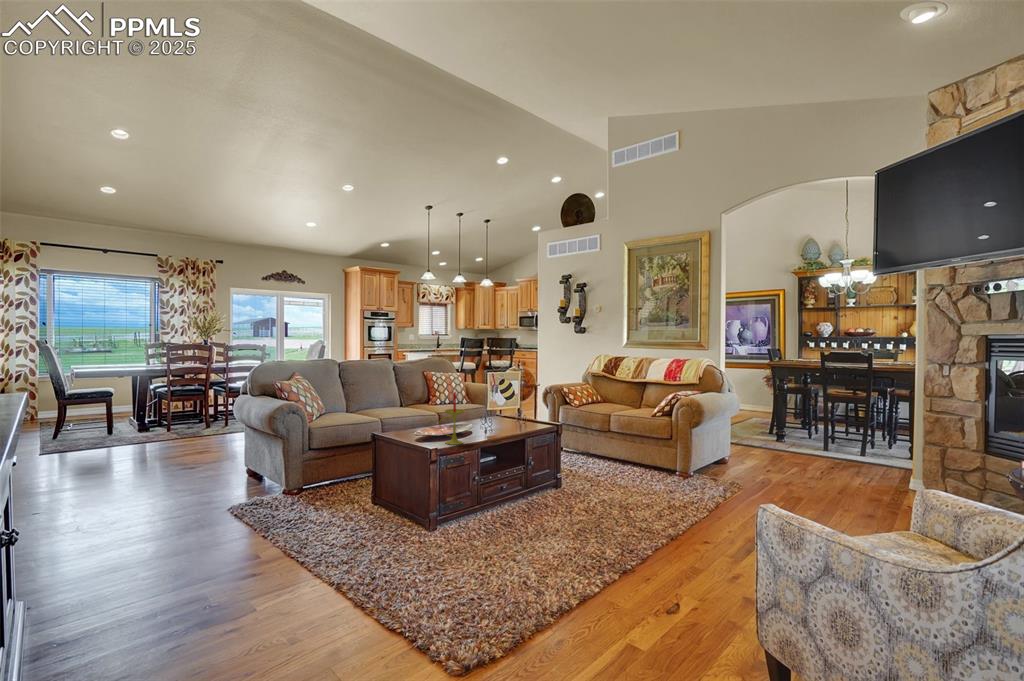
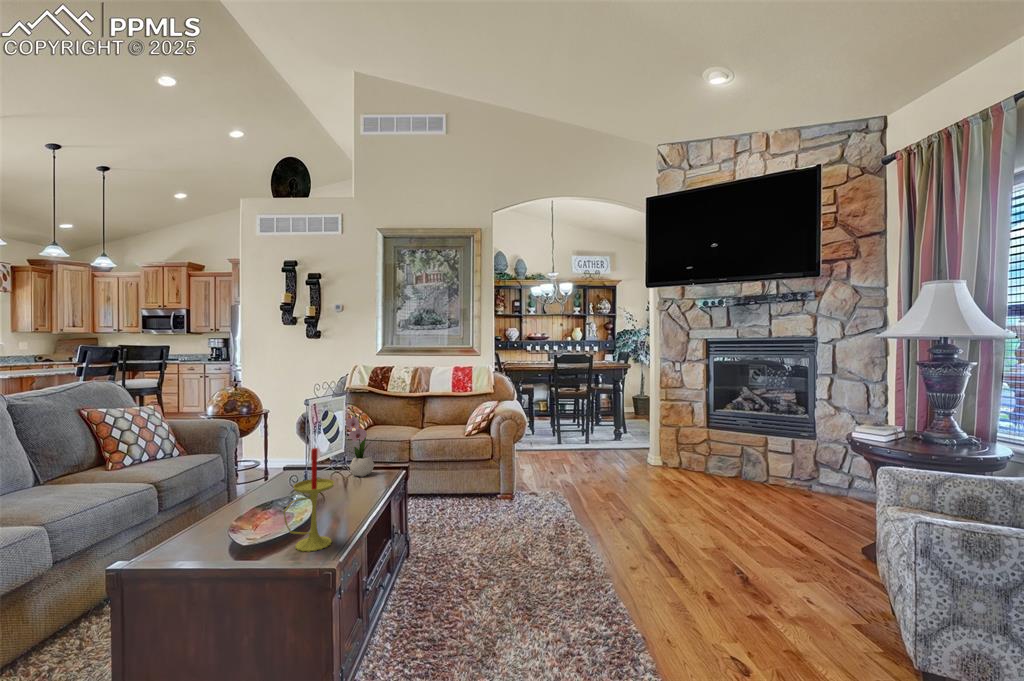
flower arrangement: none [523,378,545,426] -> present [346,406,374,477]

